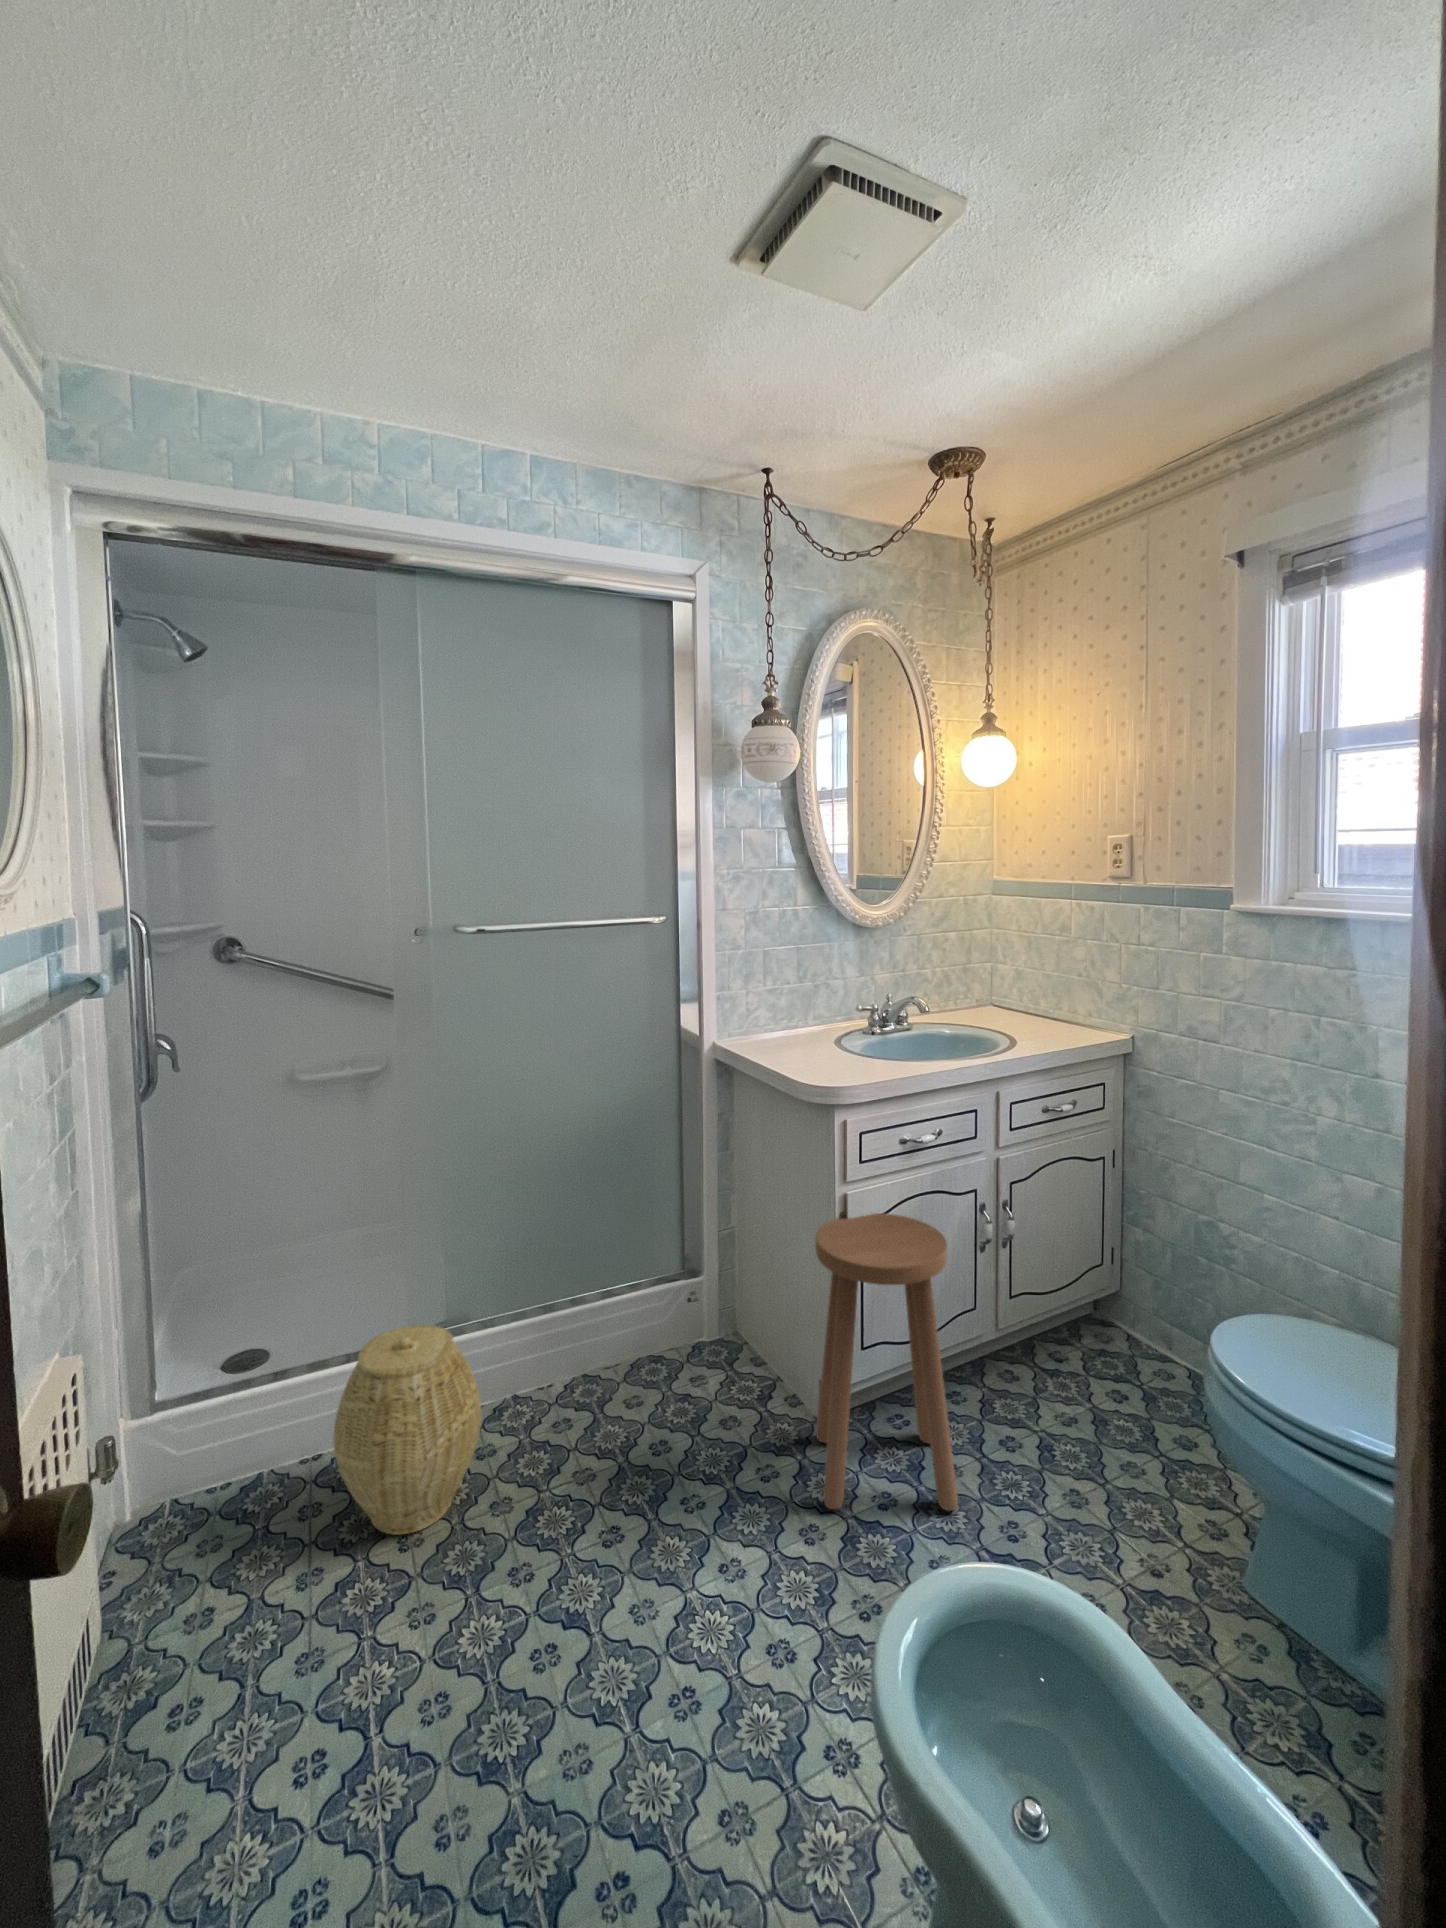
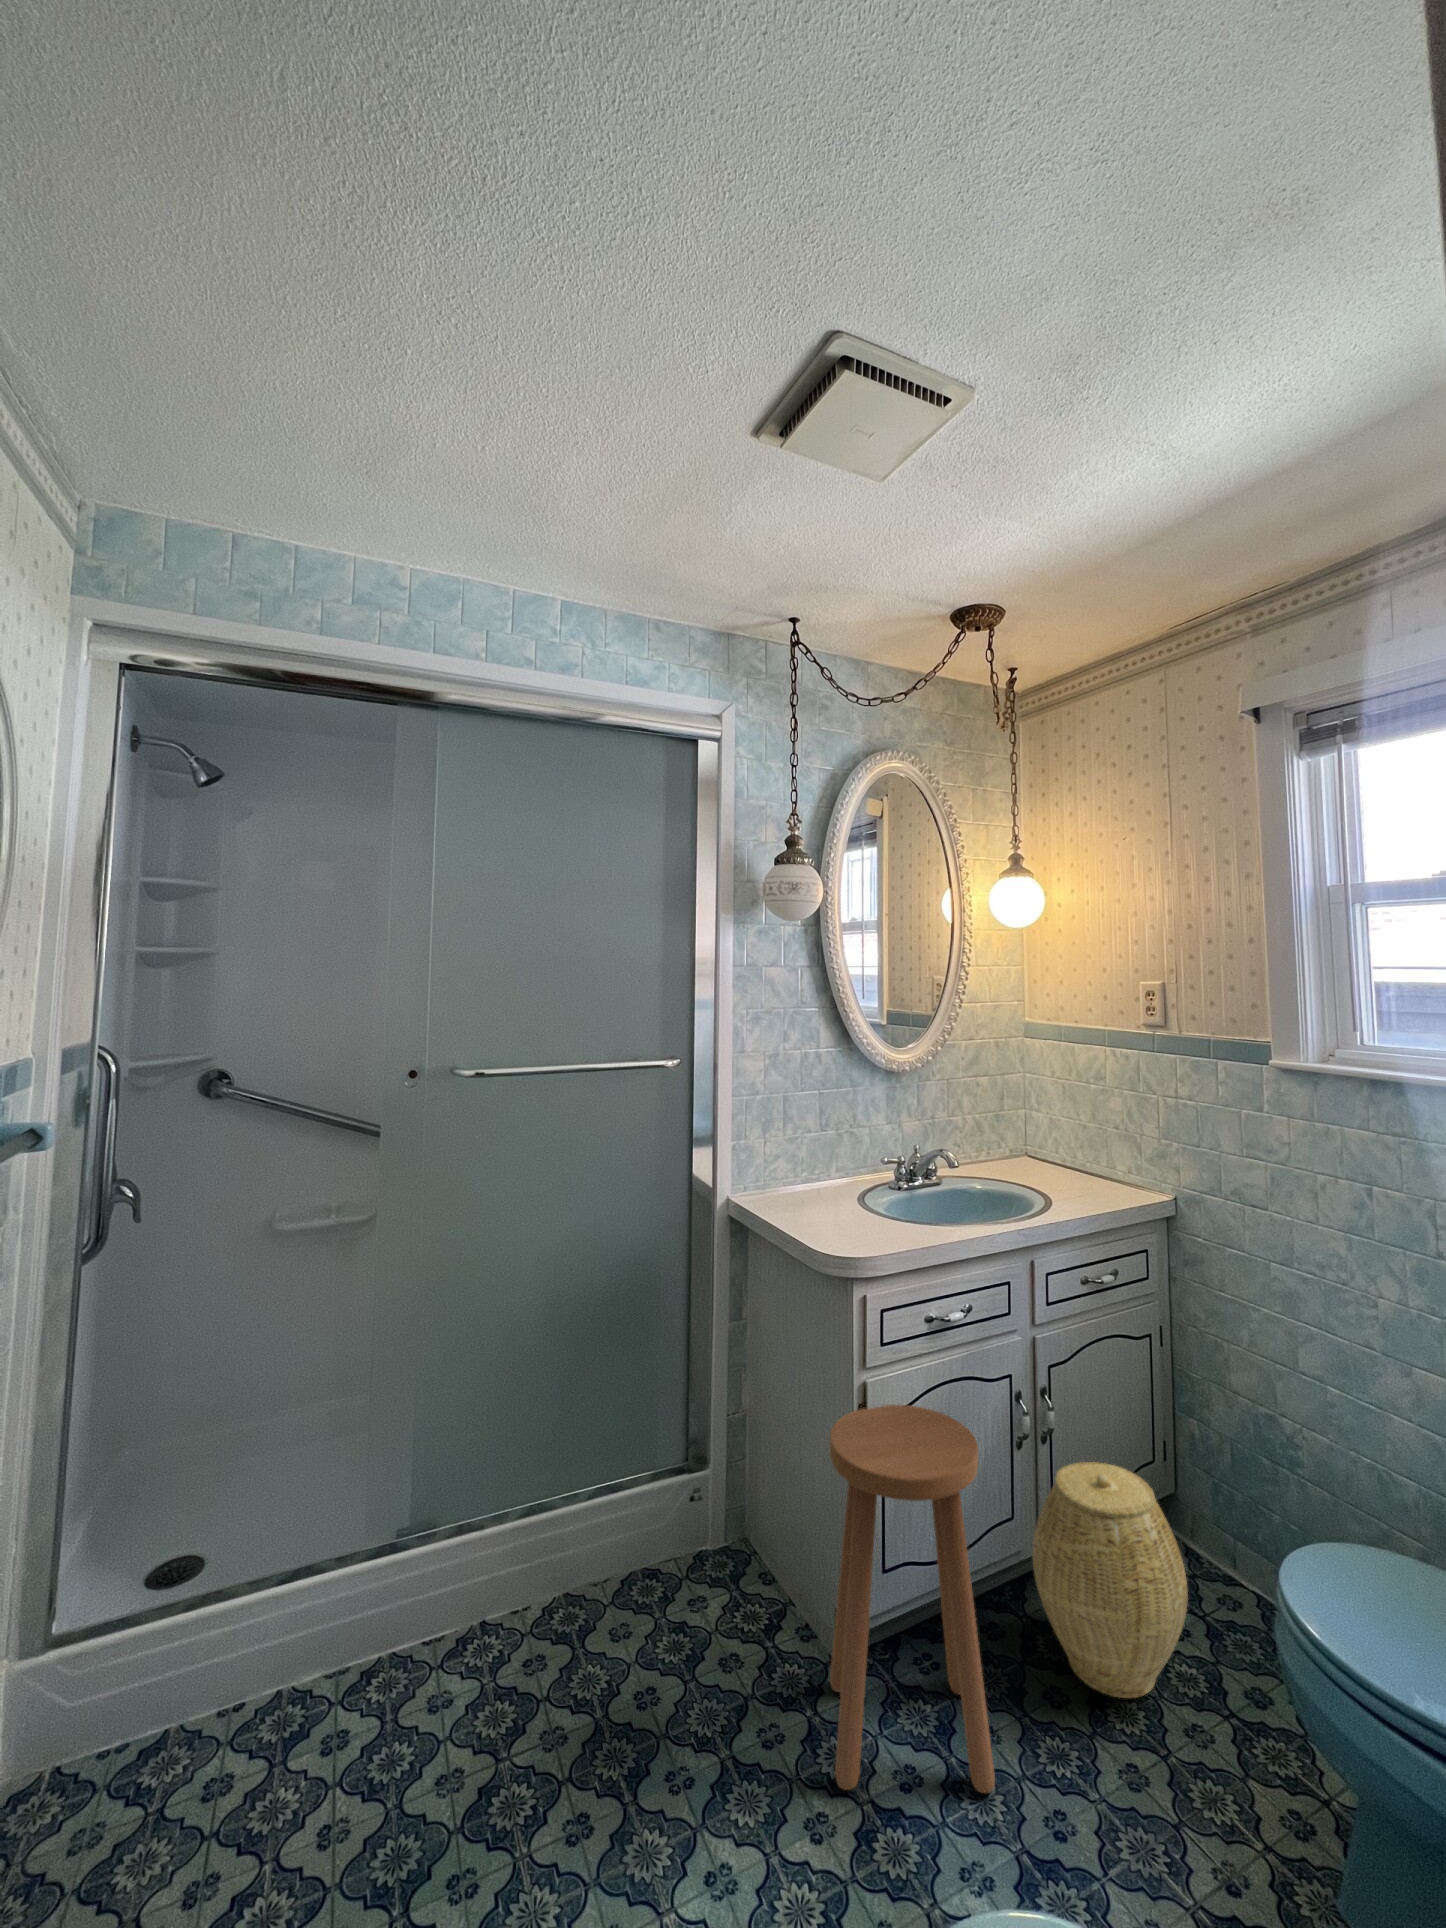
woven basket: present [334,1325,482,1535] -> present [1032,1462,1188,1698]

